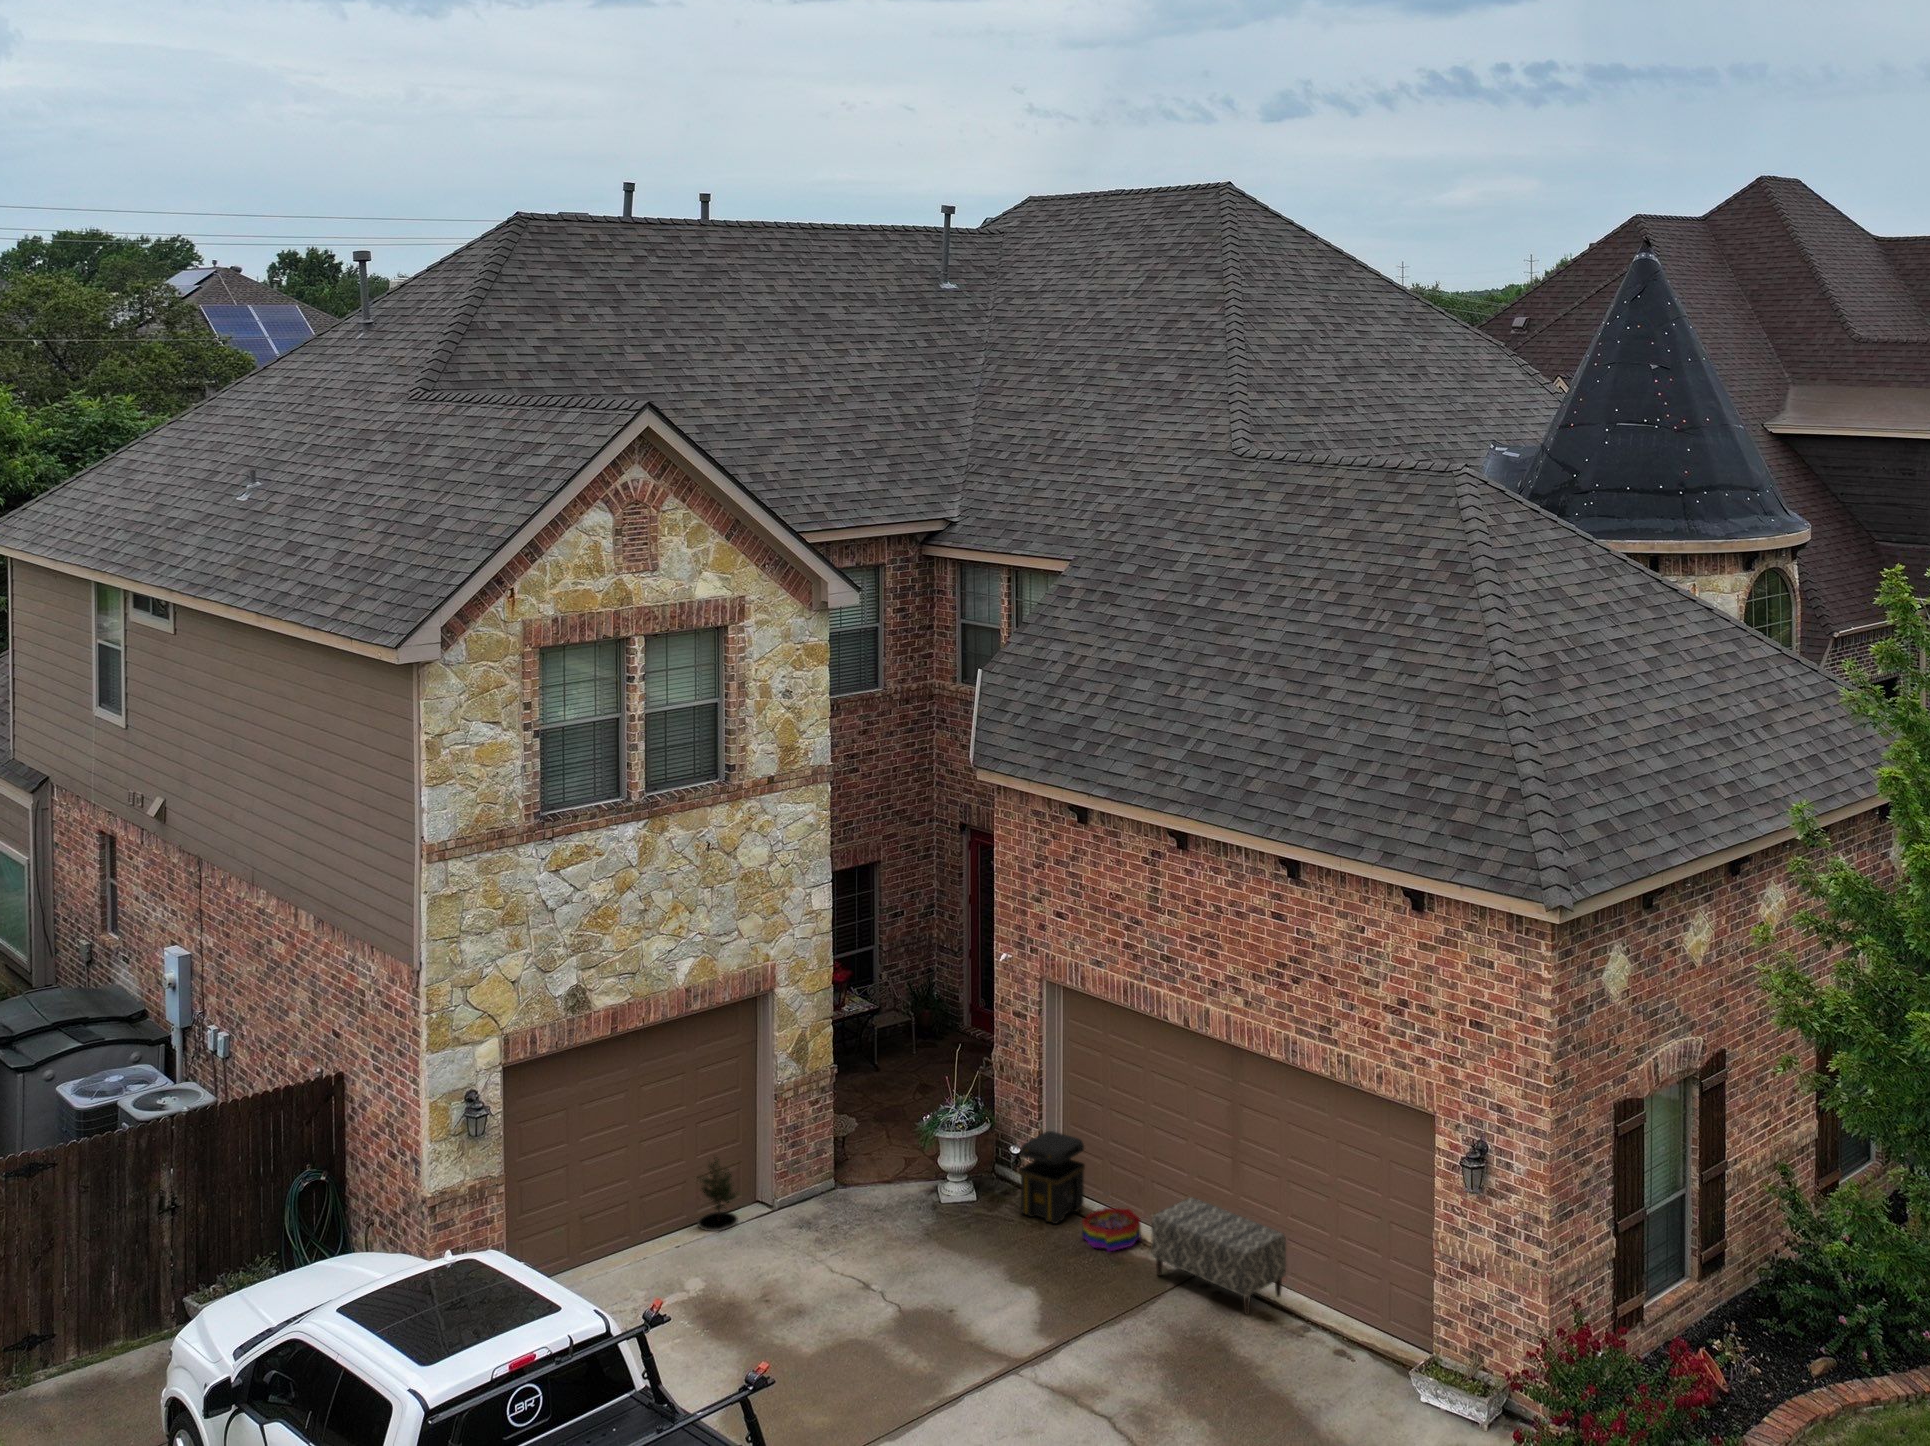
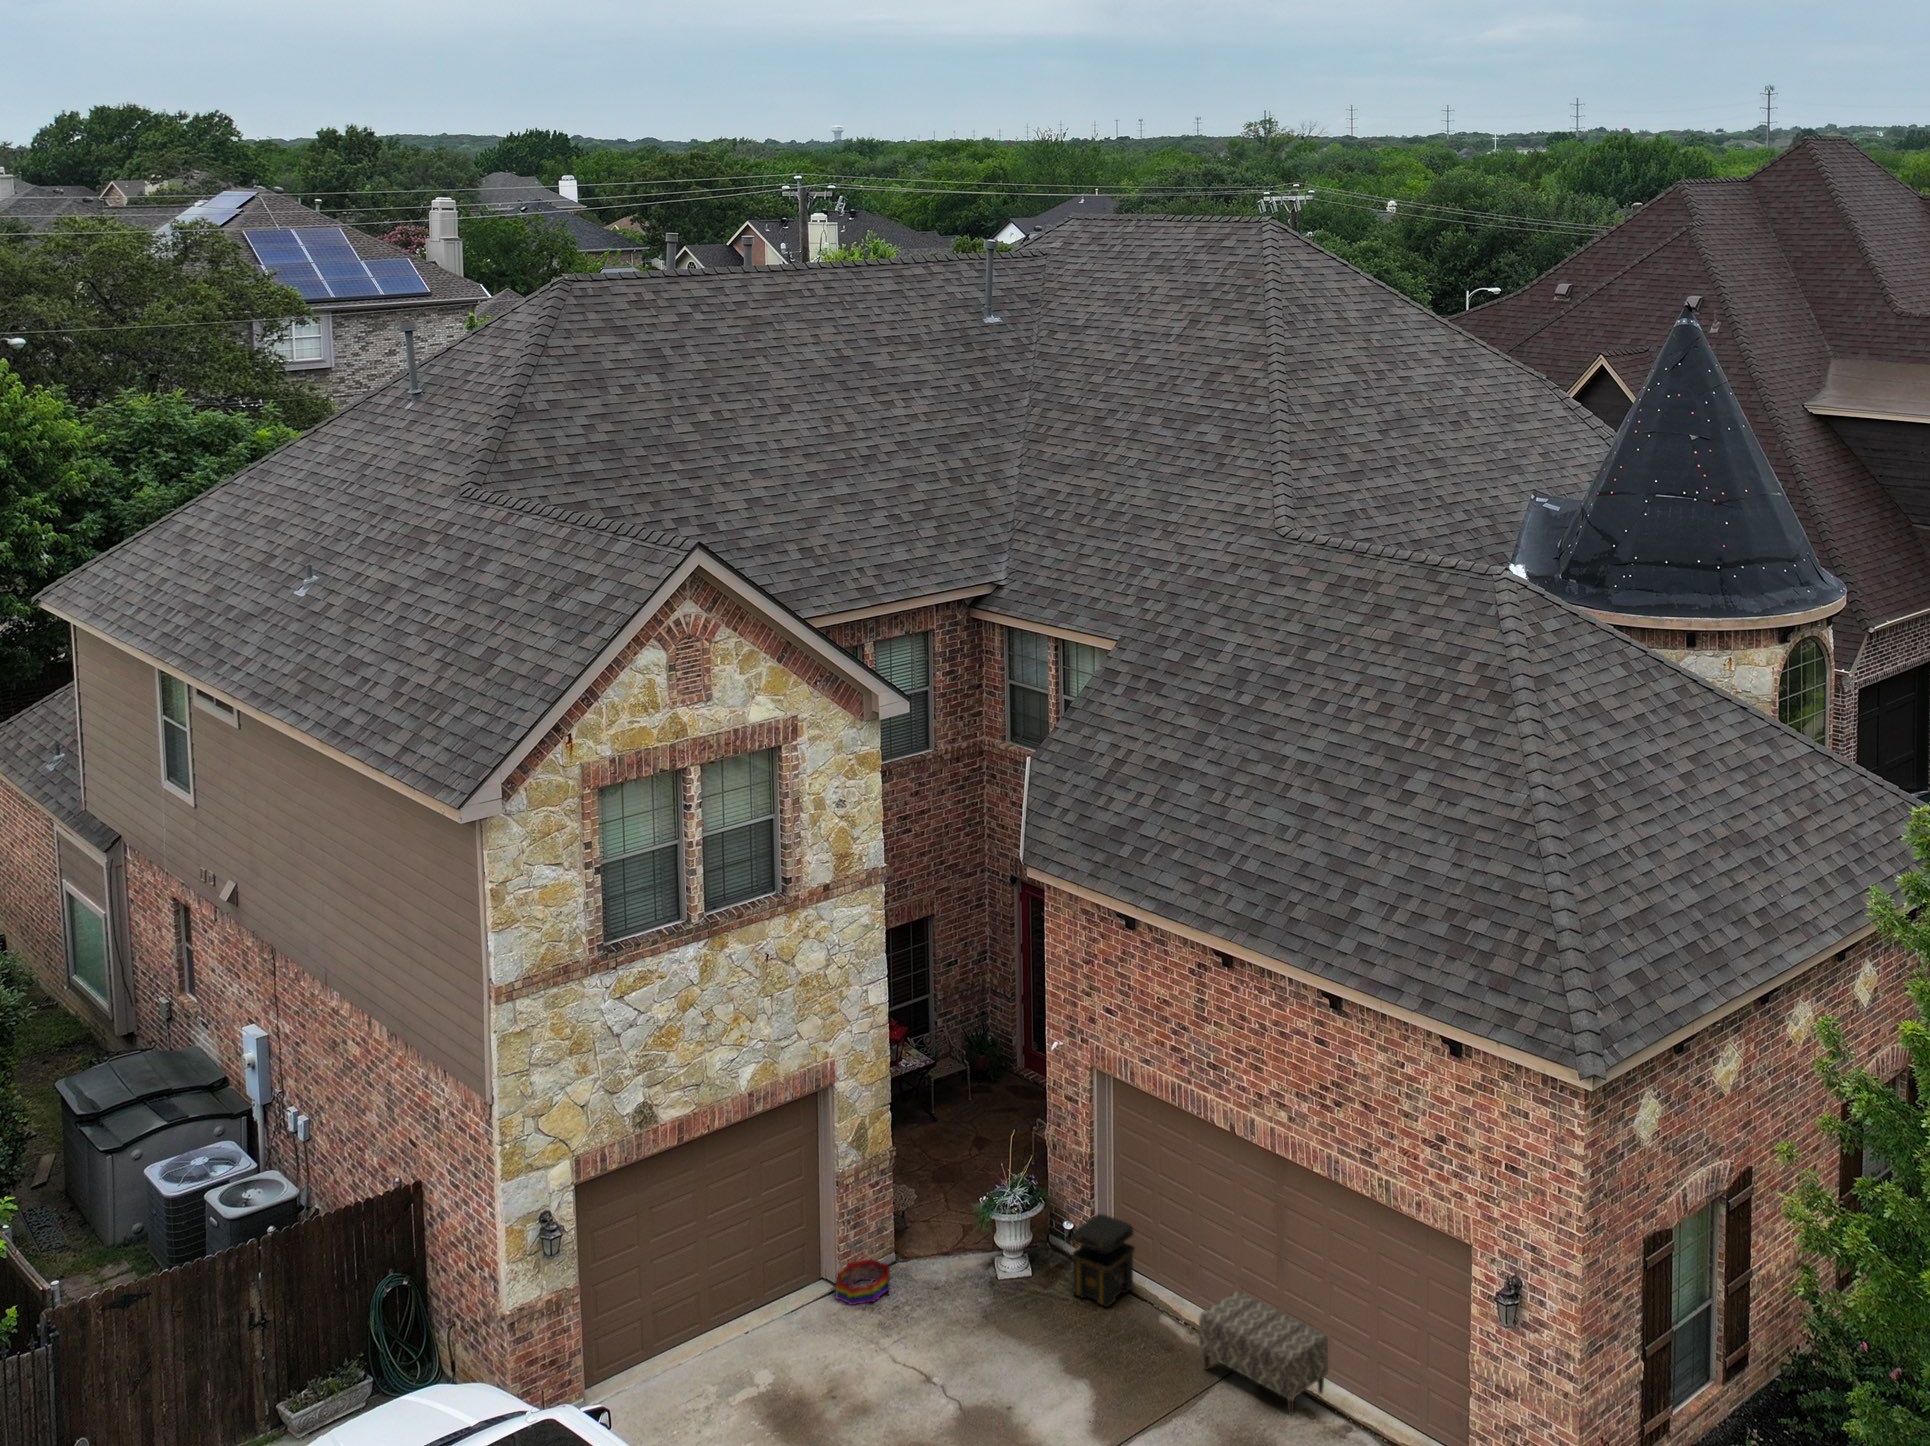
potted tree: present [698,1157,738,1231] -> none [763,1245,804,1318]
storage bin: present [1082,1207,1141,1252] -> present [835,1259,890,1305]

